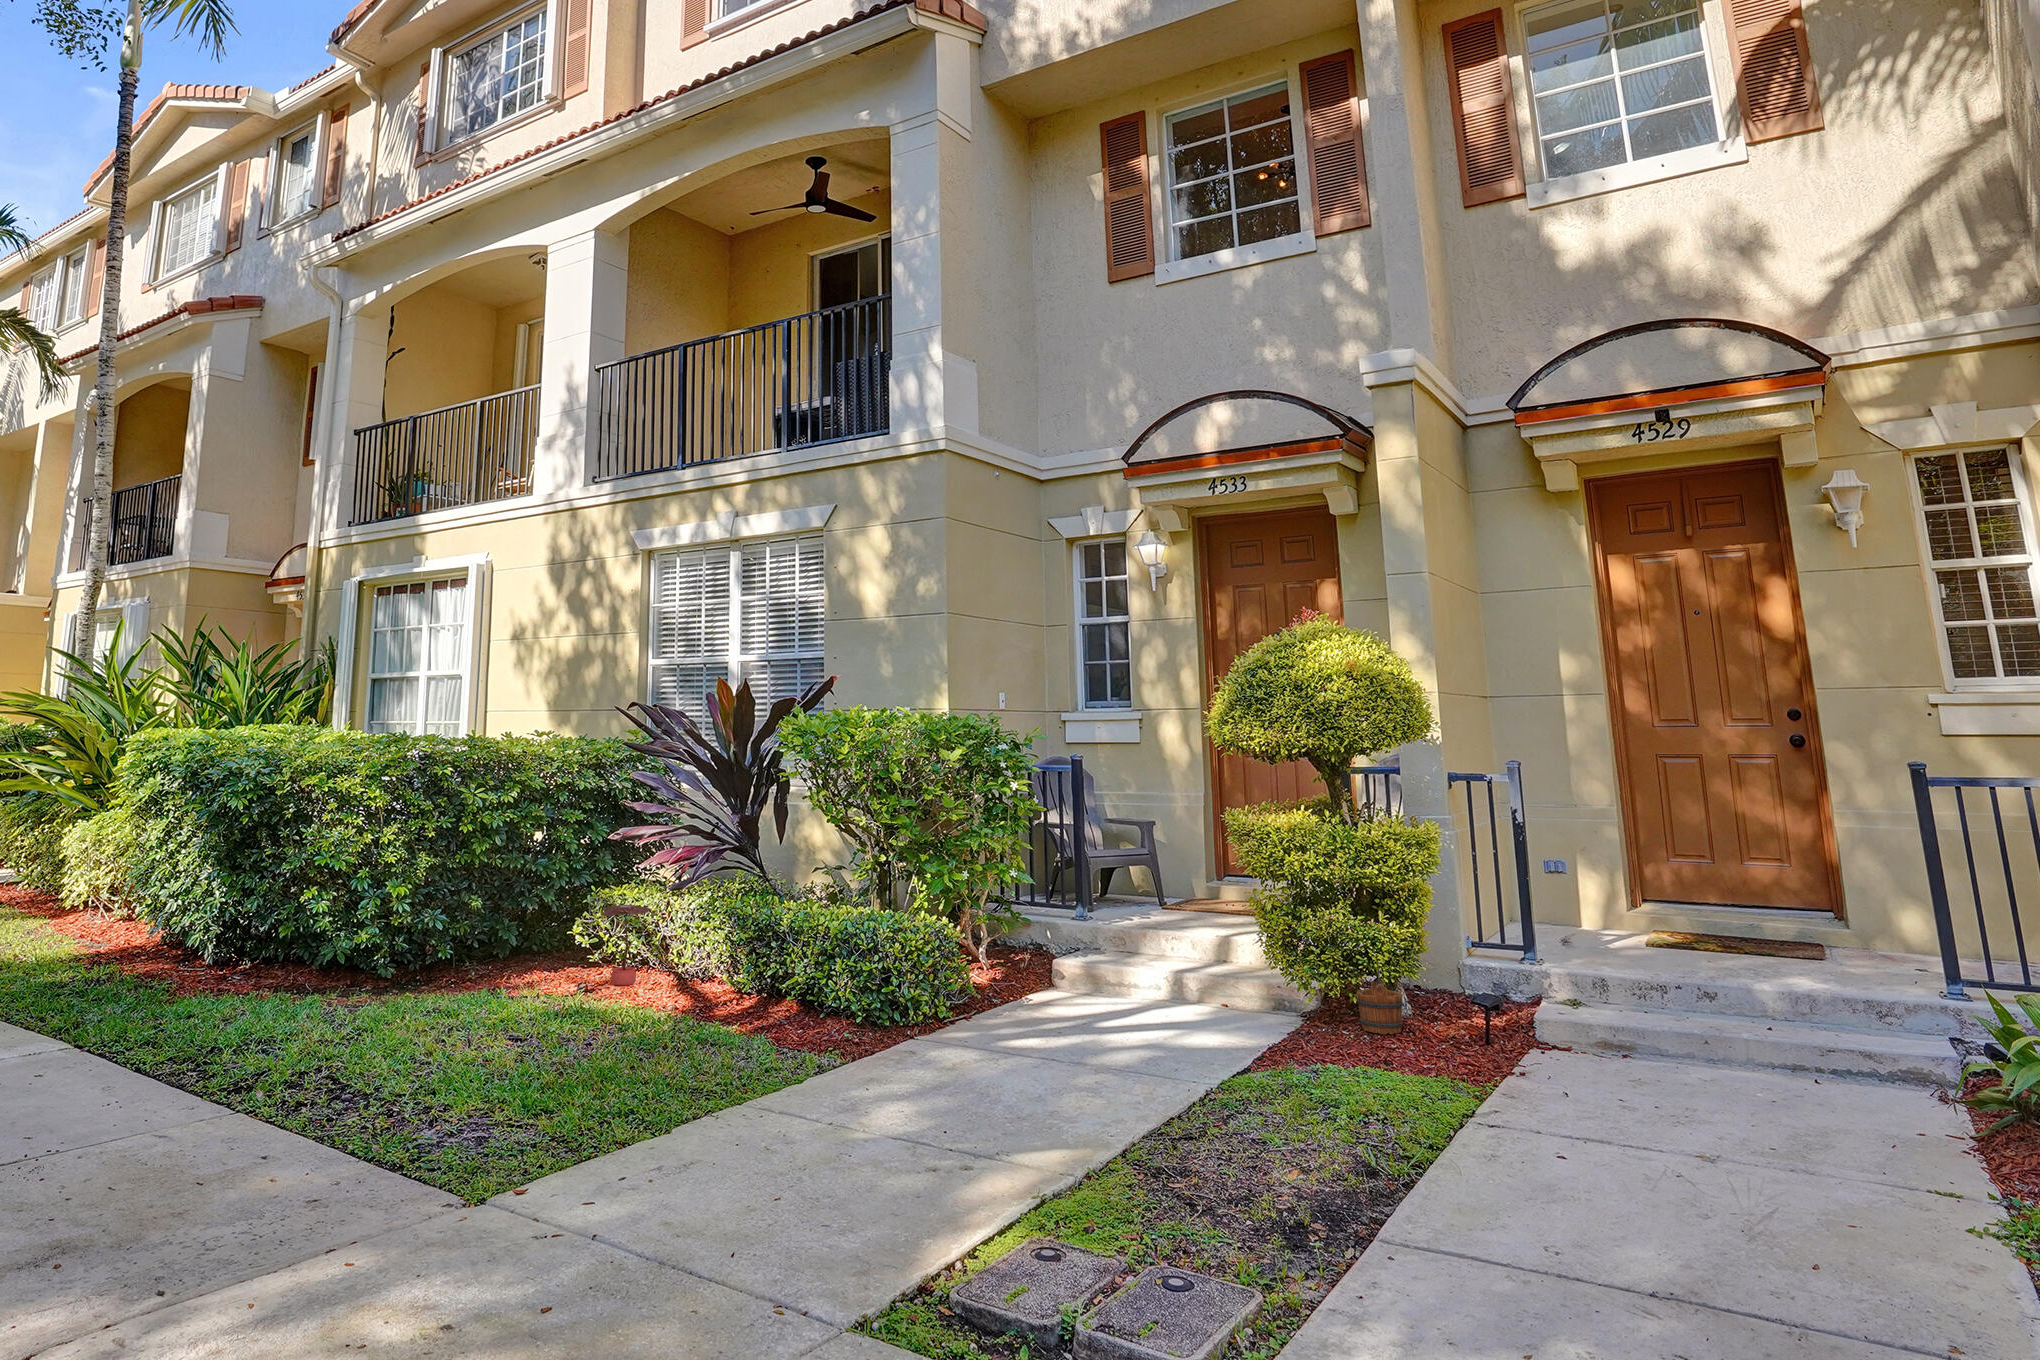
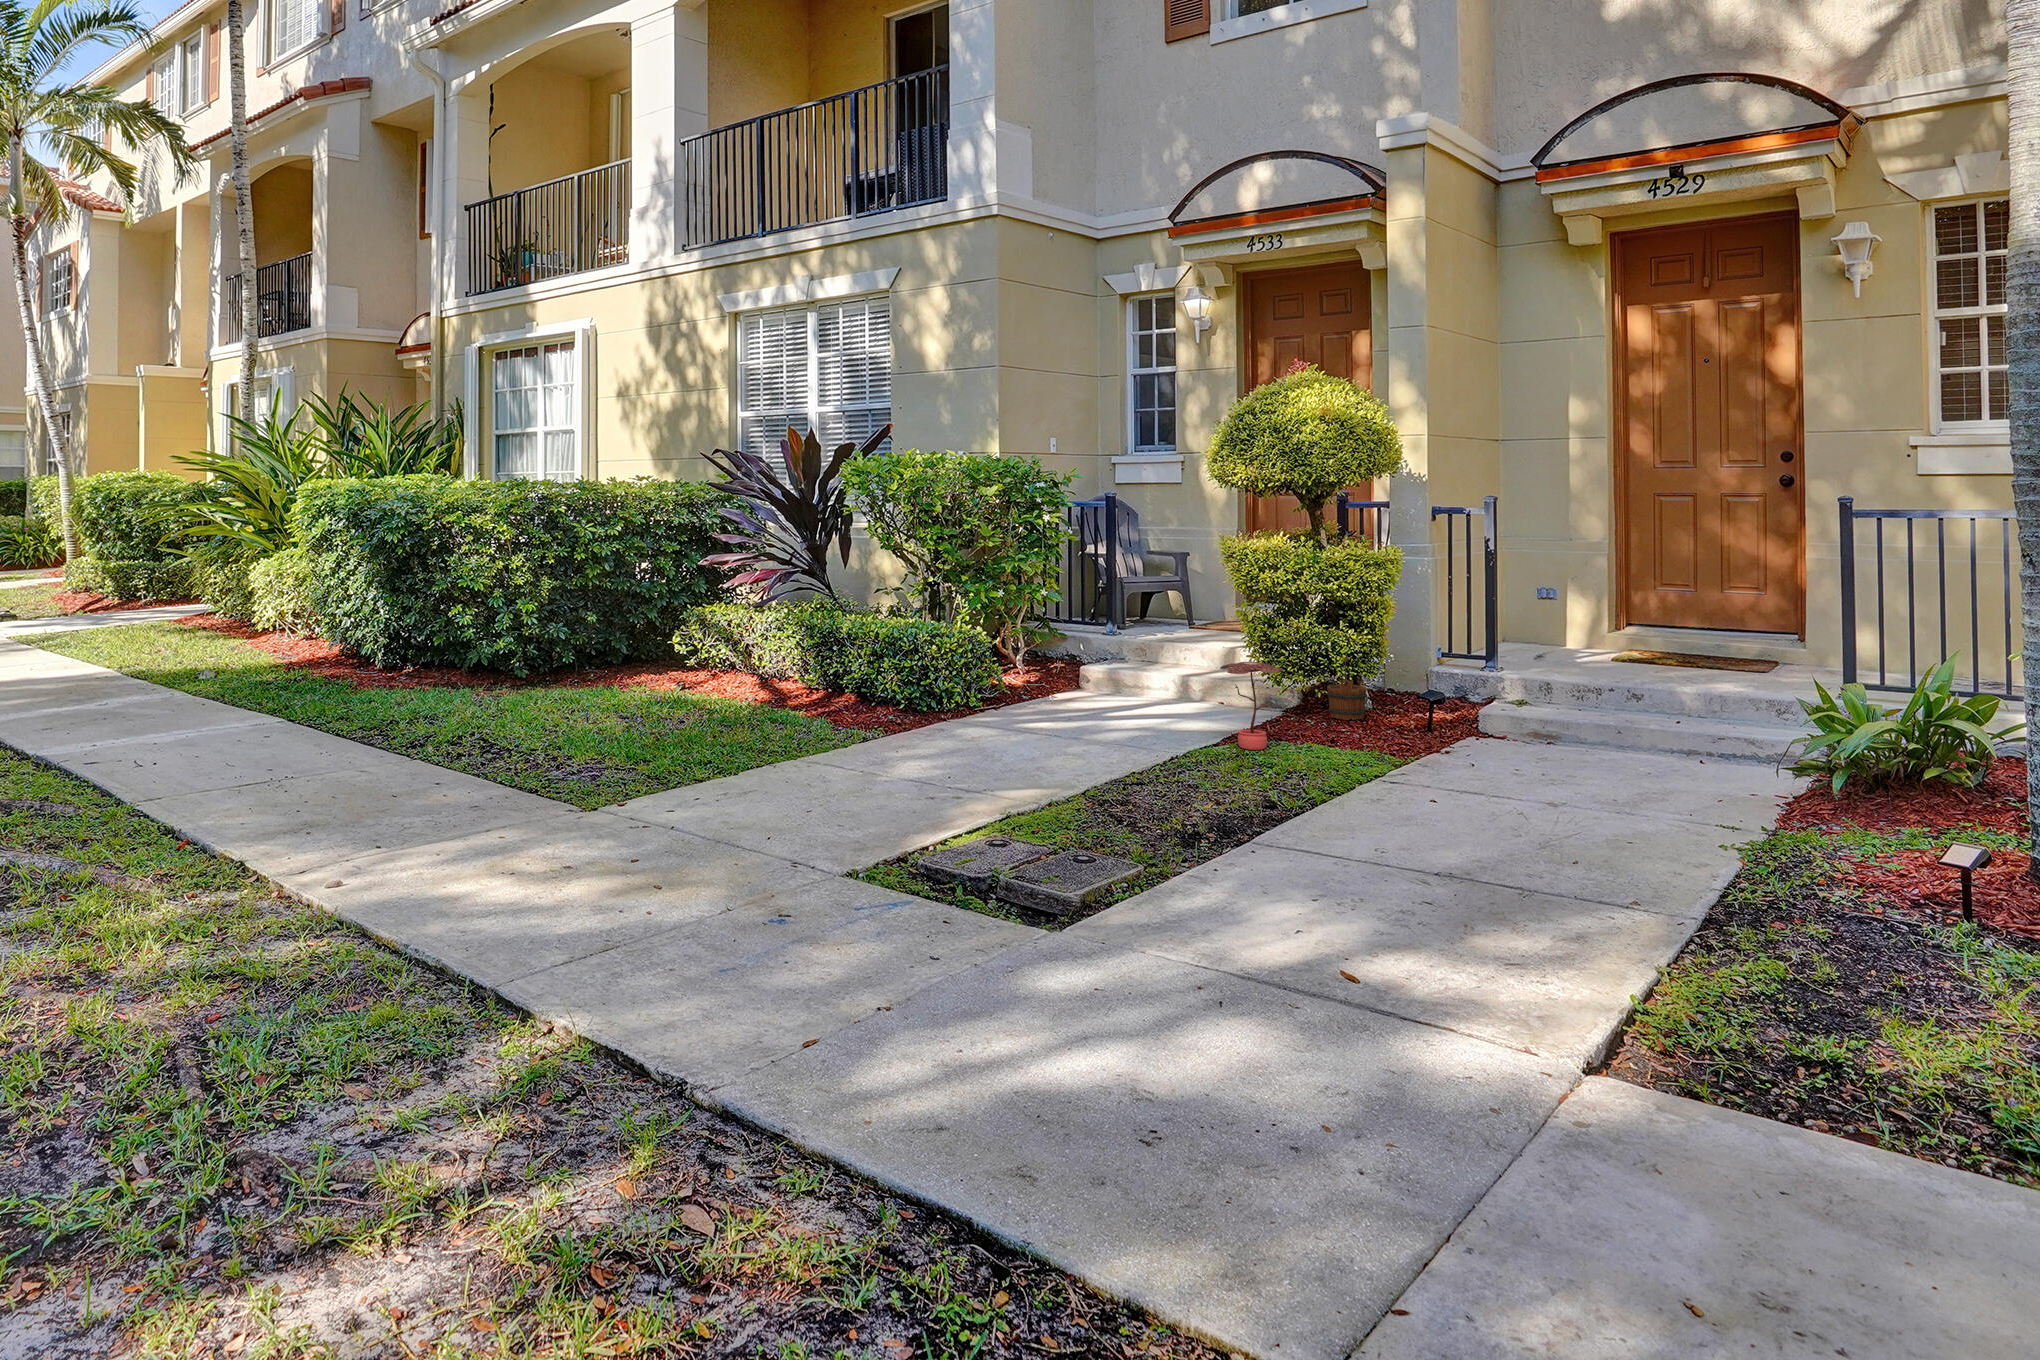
potted plant: present [600,905,652,986] -> present [1221,662,1284,750]

